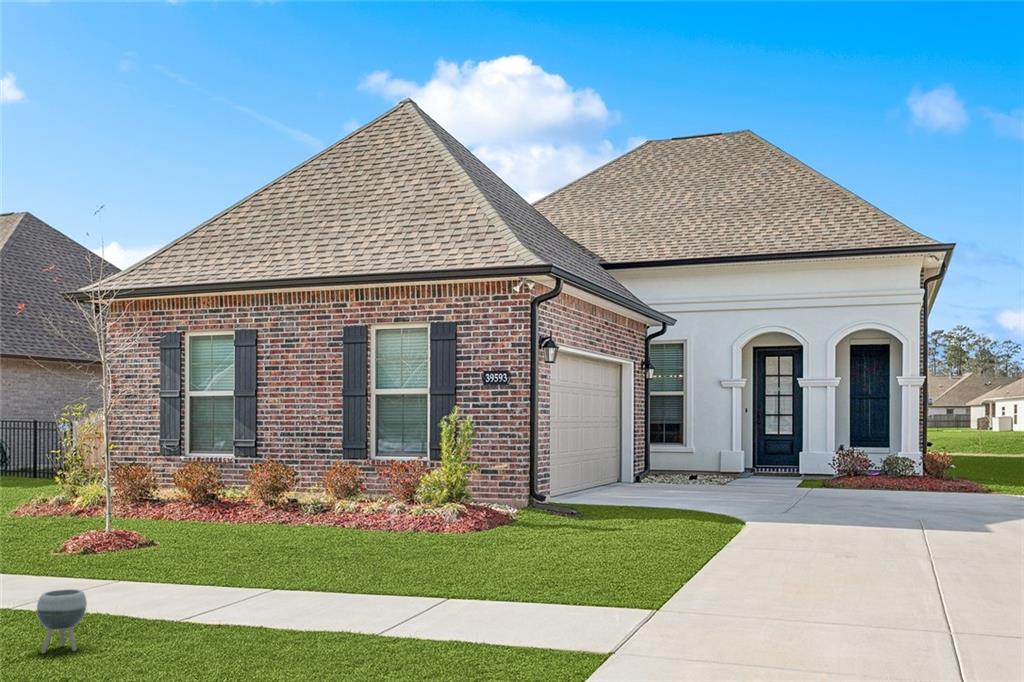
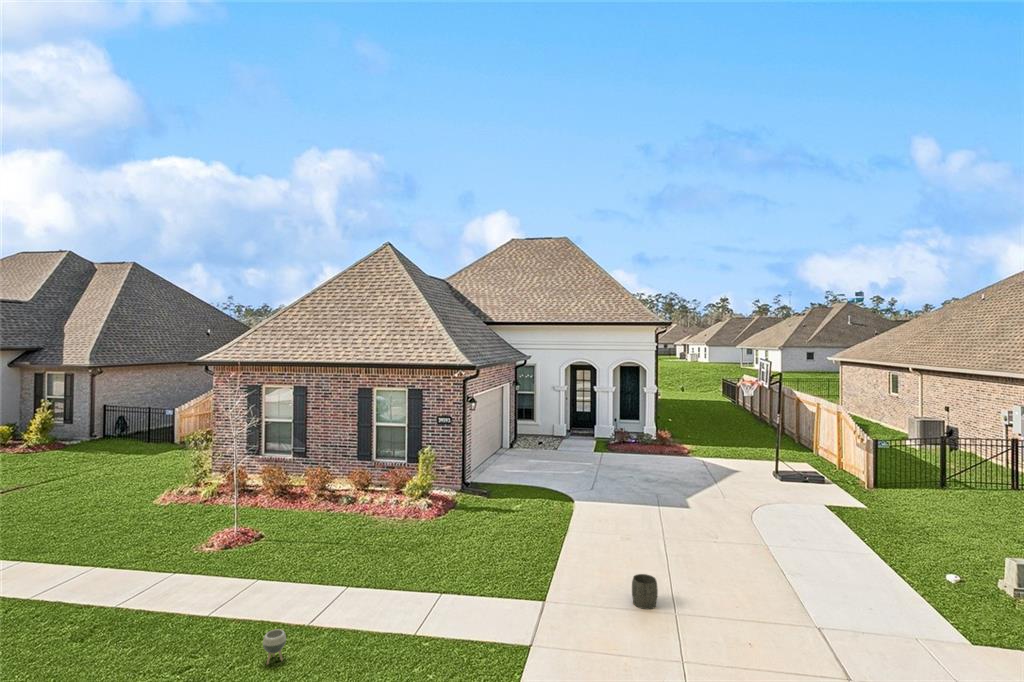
woven basket: none [858,560,921,628] -> present [632,574,658,609]

